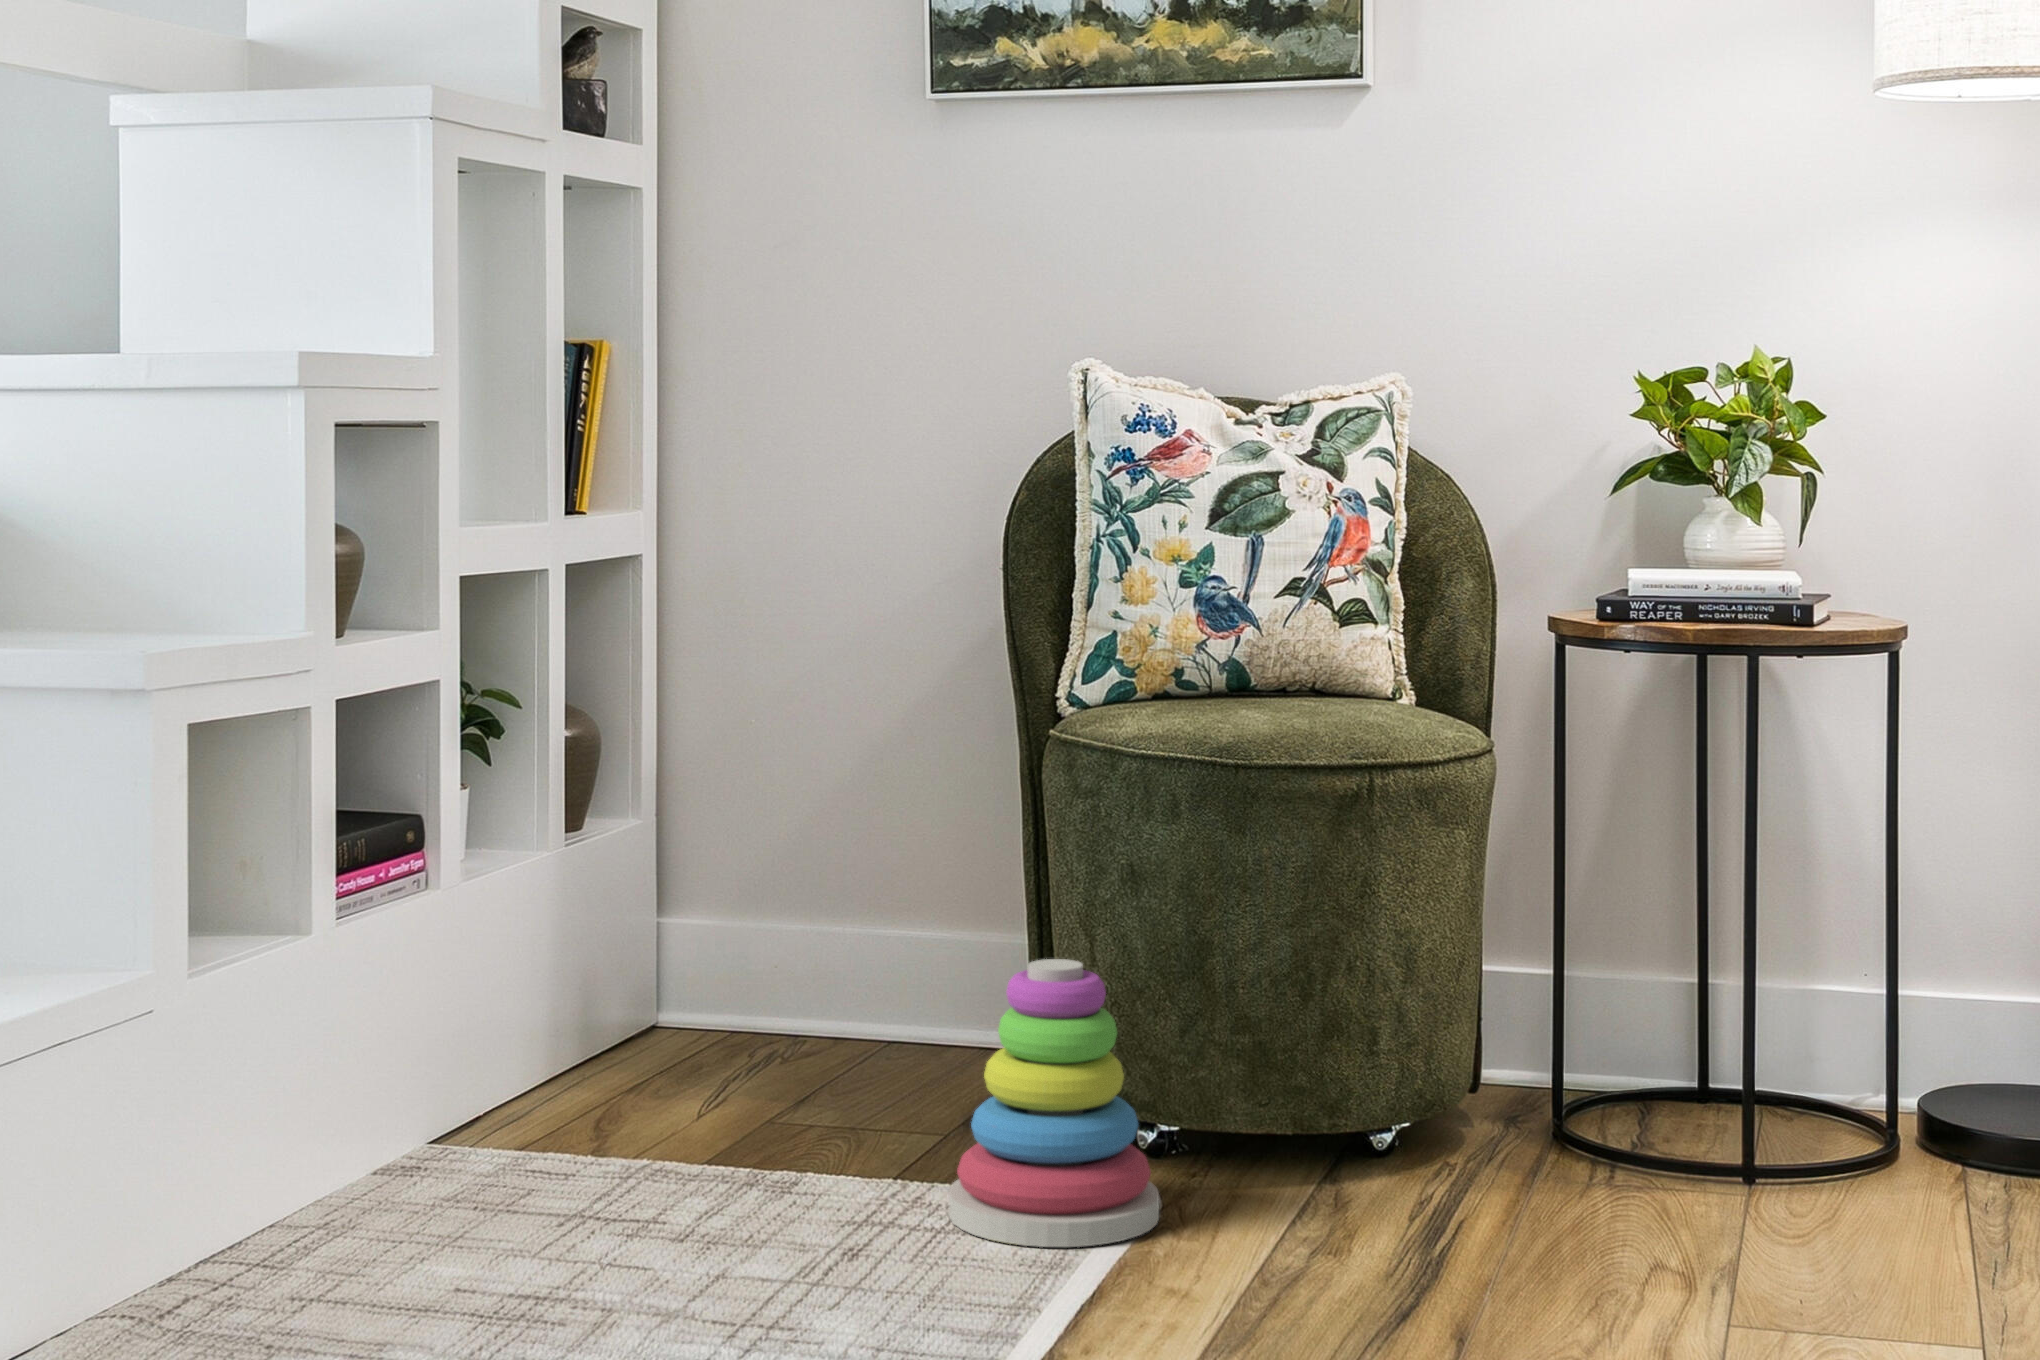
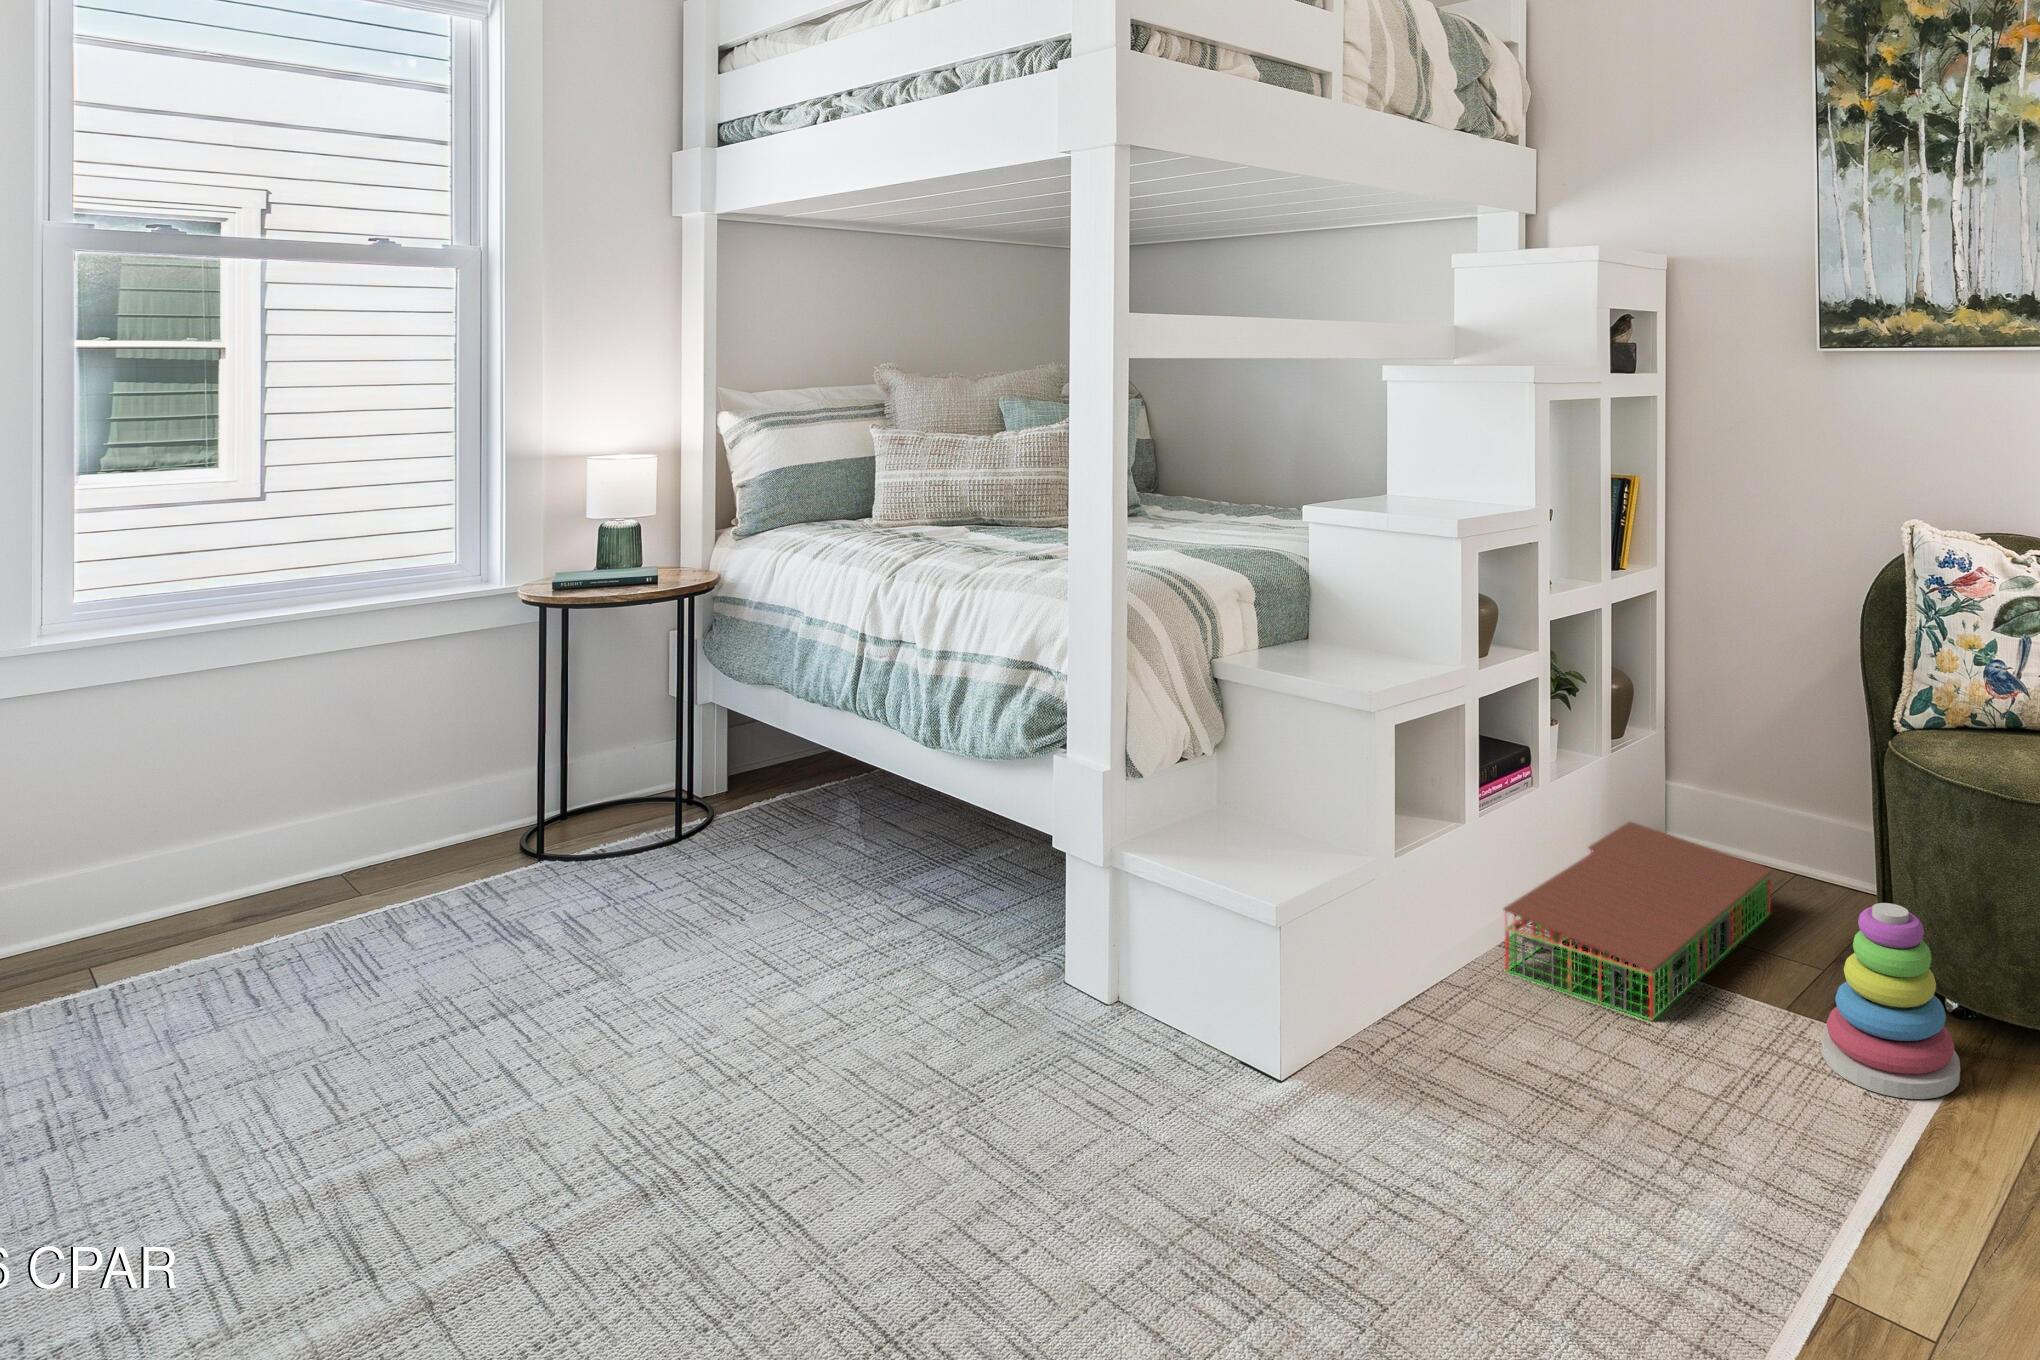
storage bin: none [394,965,855,1219] -> present [1504,822,1772,1020]

